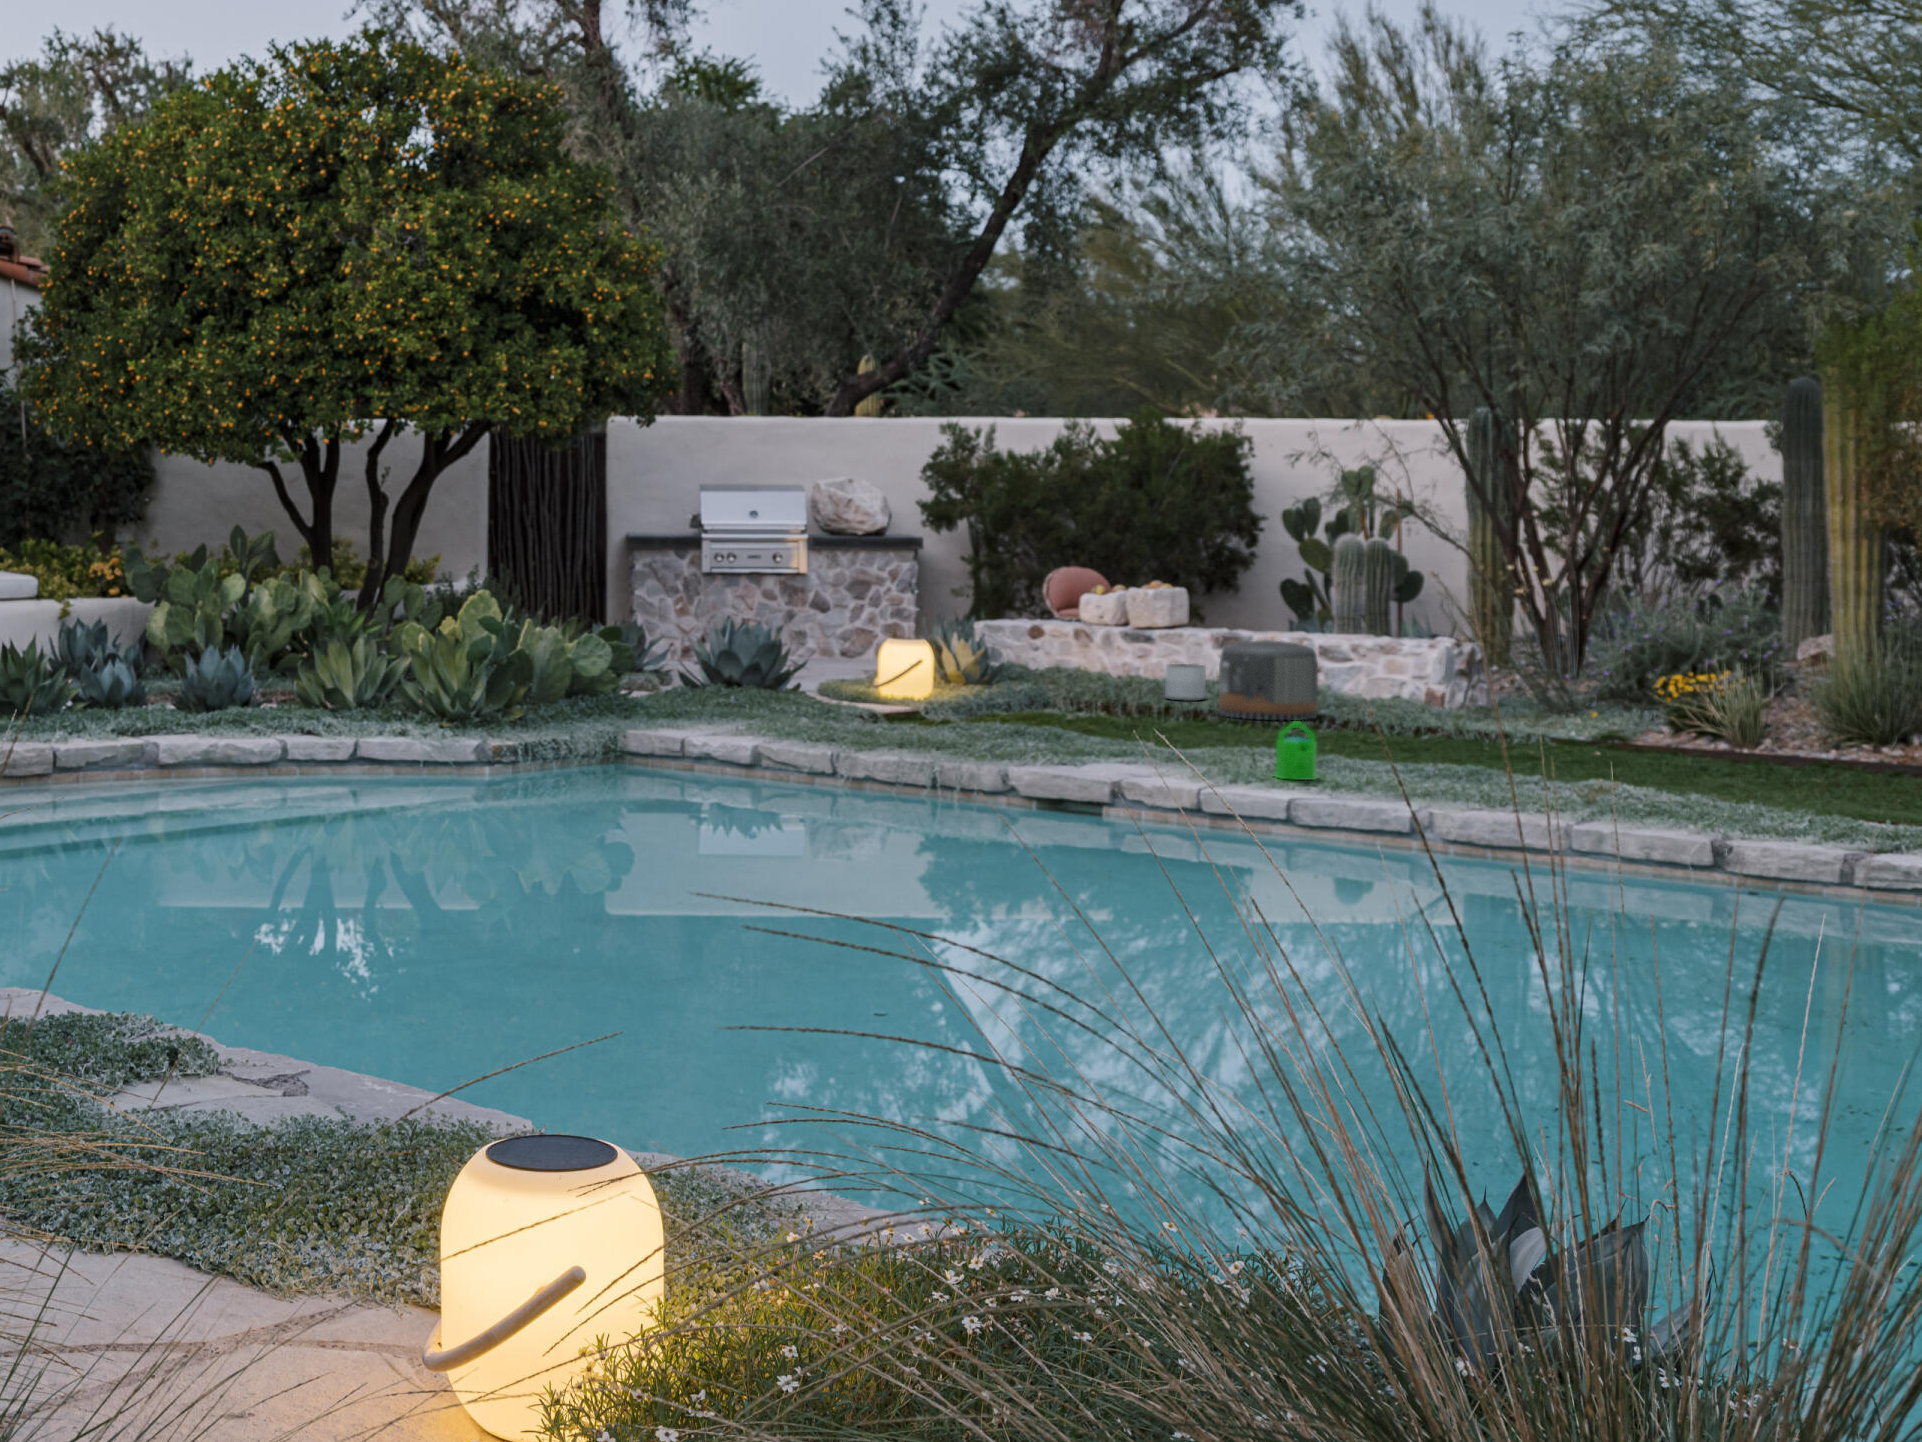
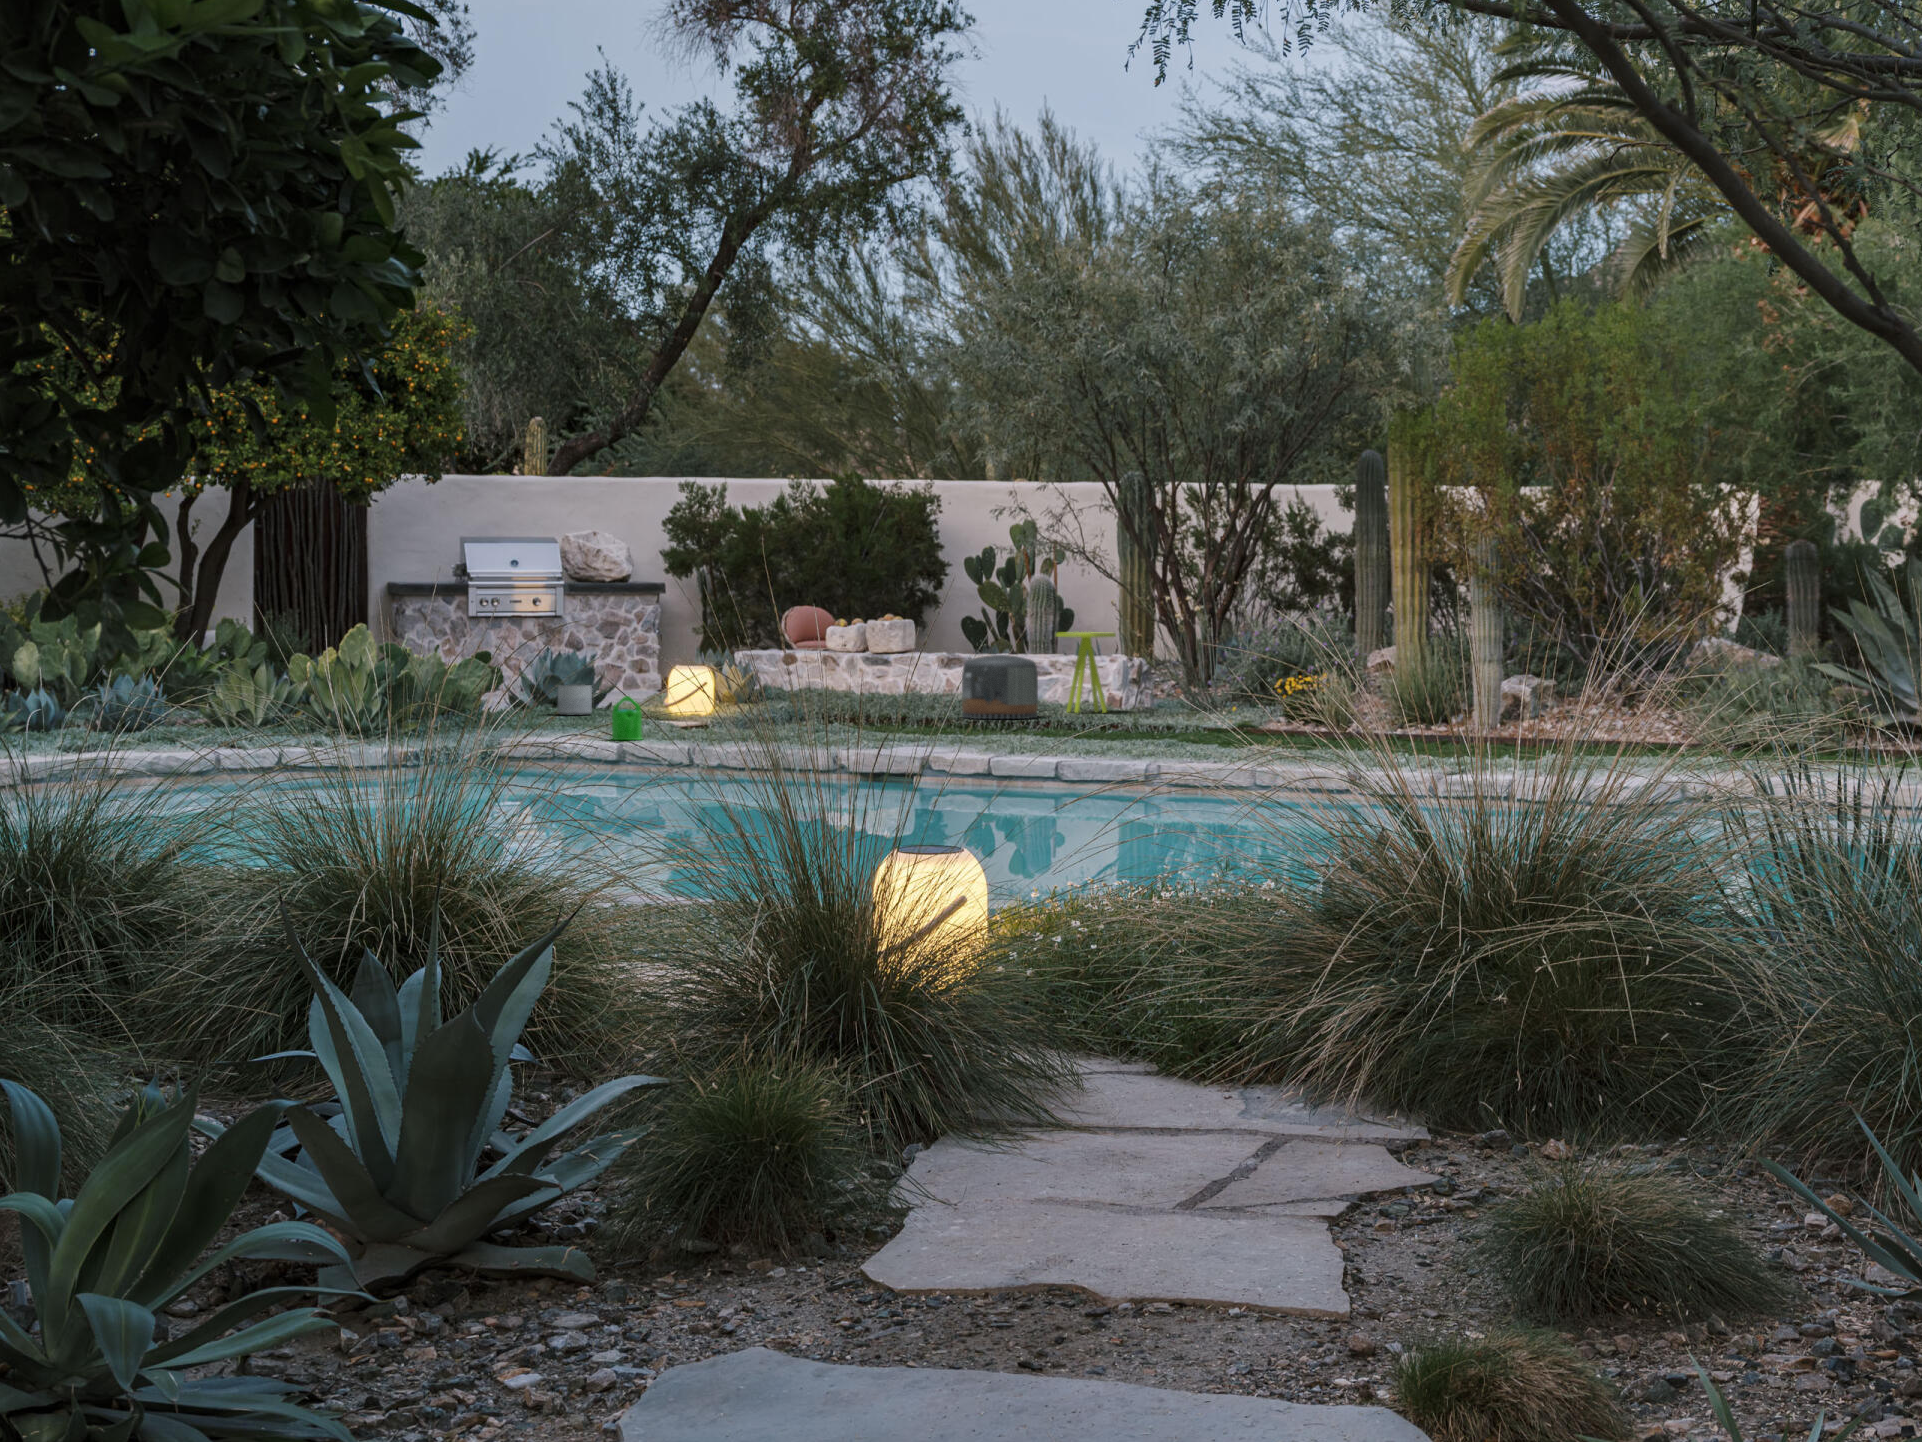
side table: none [1349,611,1431,712] -> present [1056,632,1116,713]
planter: present [1165,664,1206,701] -> present [558,684,592,715]
watering can: present [1274,721,1317,780] -> present [611,696,642,740]

